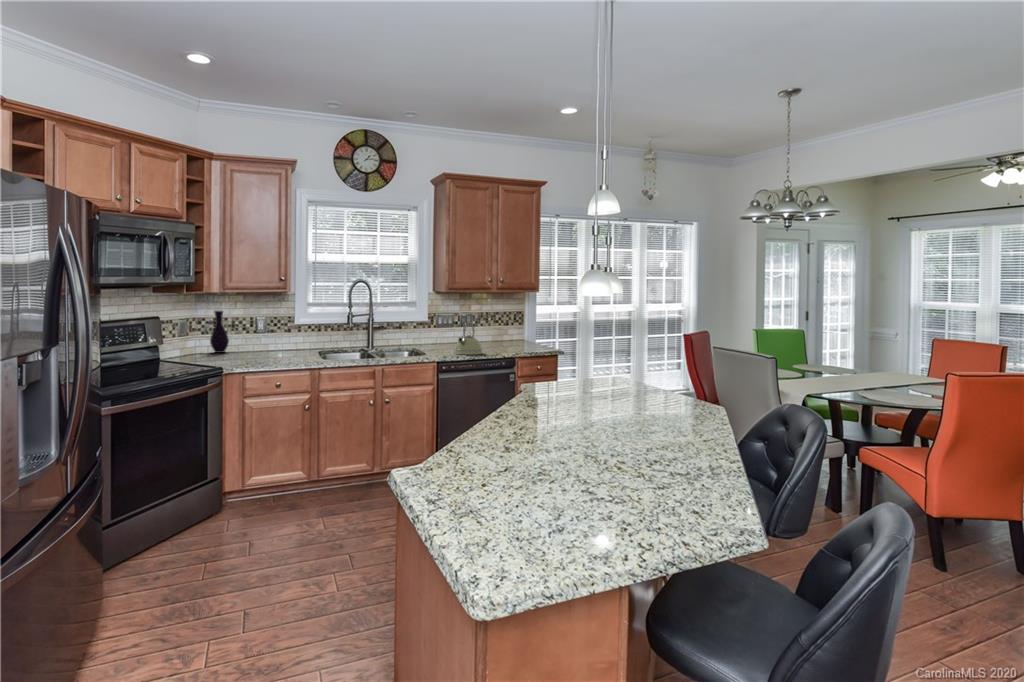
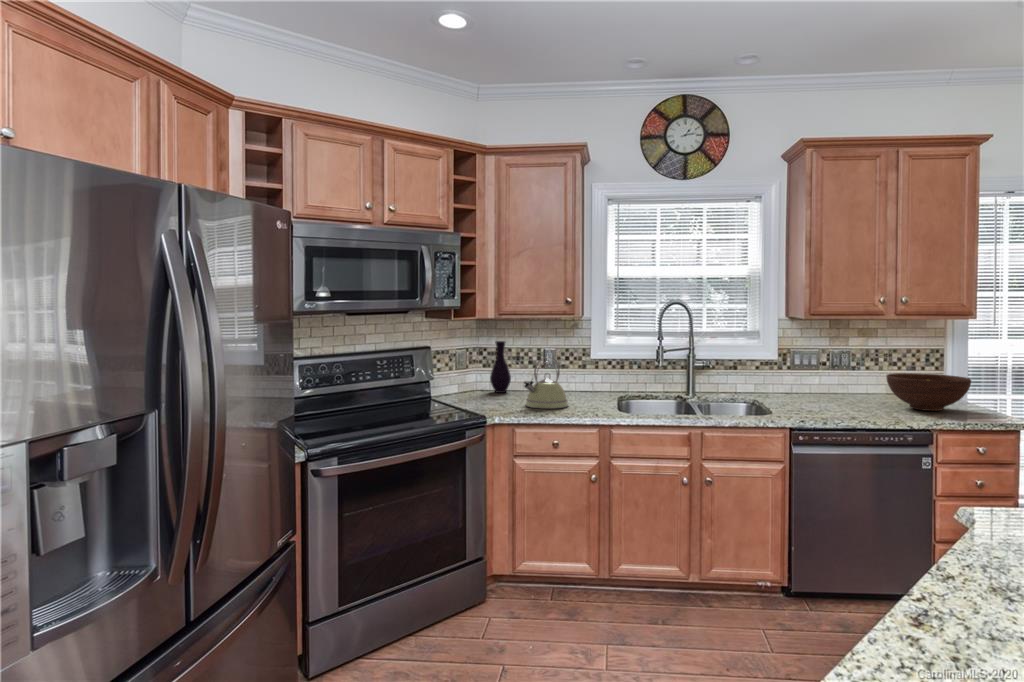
kettle: present [455,321,482,355] -> present [524,357,568,409]
fruit bowl: none [492,329,534,351] -> present [886,373,971,411]

